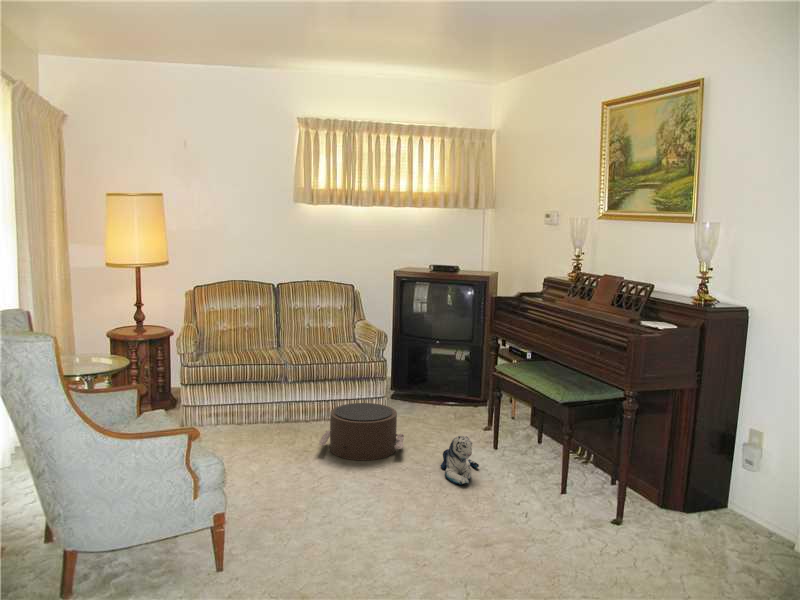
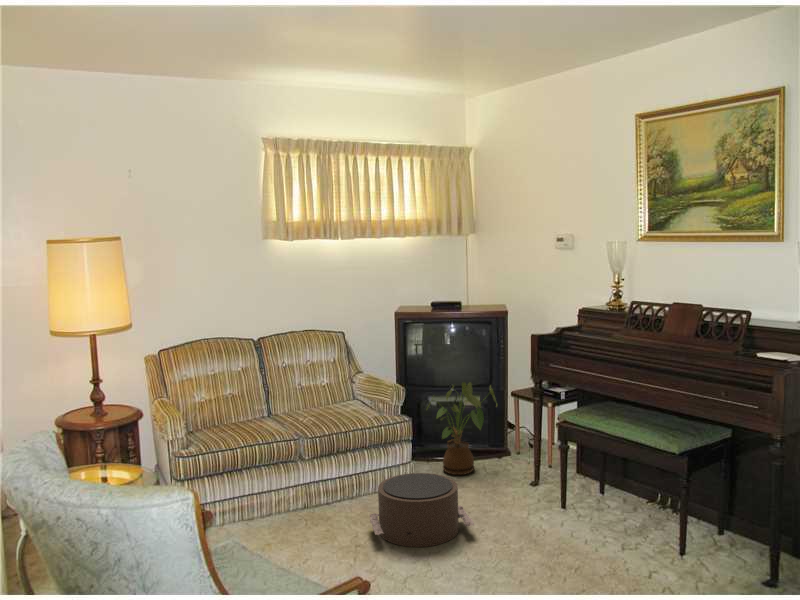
house plant: none [407,337,471,415] -> present [427,382,496,475]
plush toy: present [440,436,479,485] -> none [523,502,575,561]

